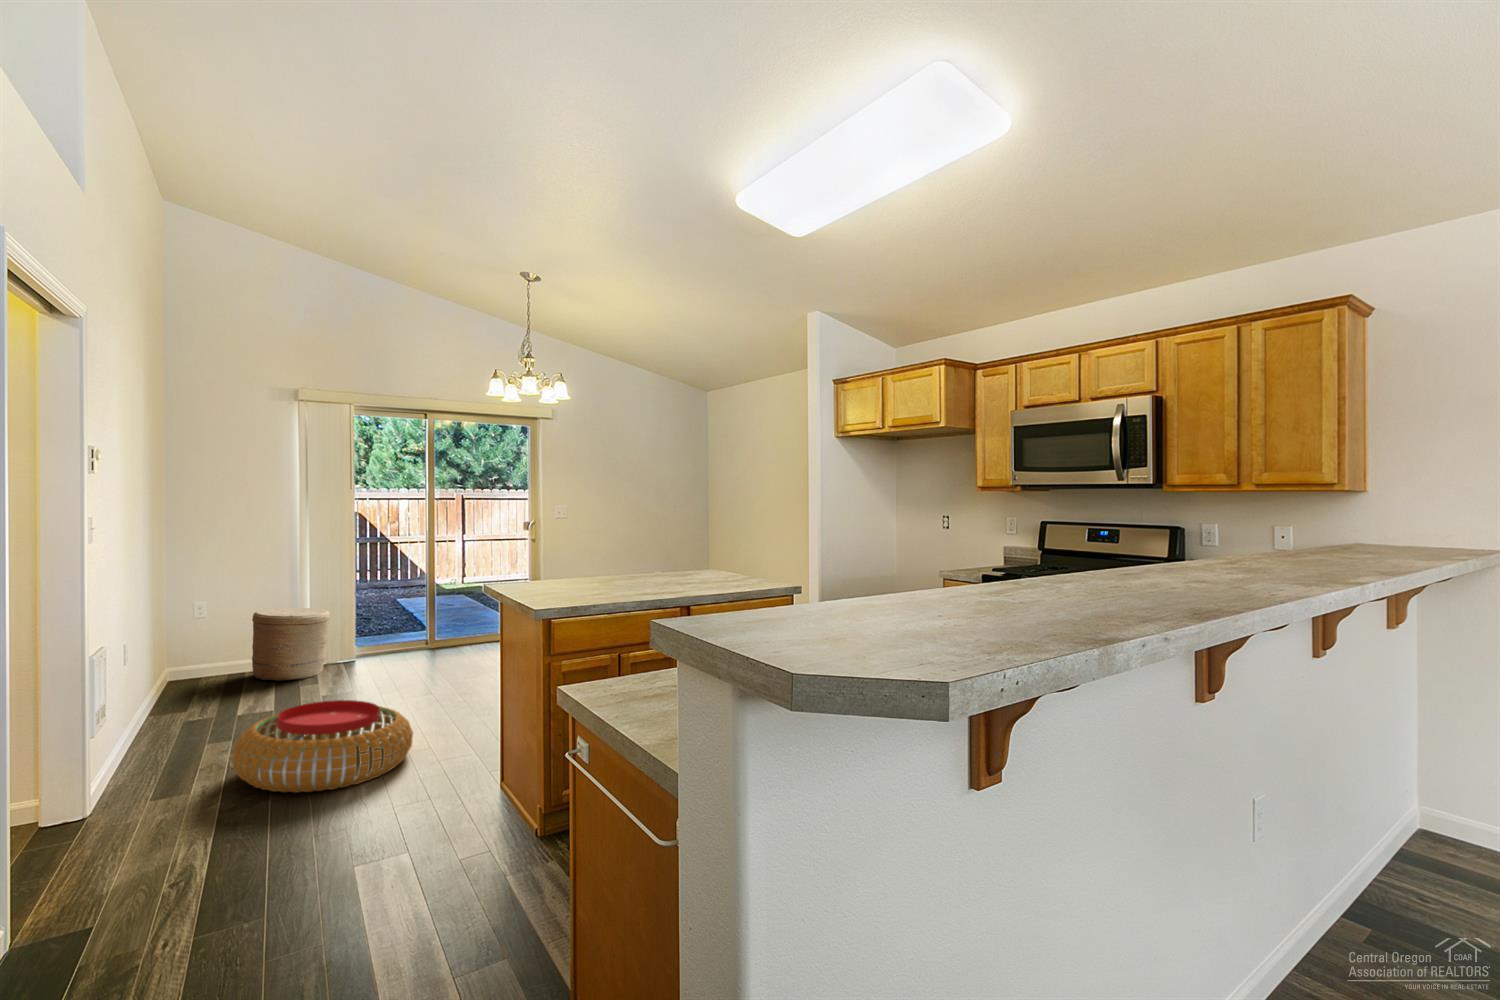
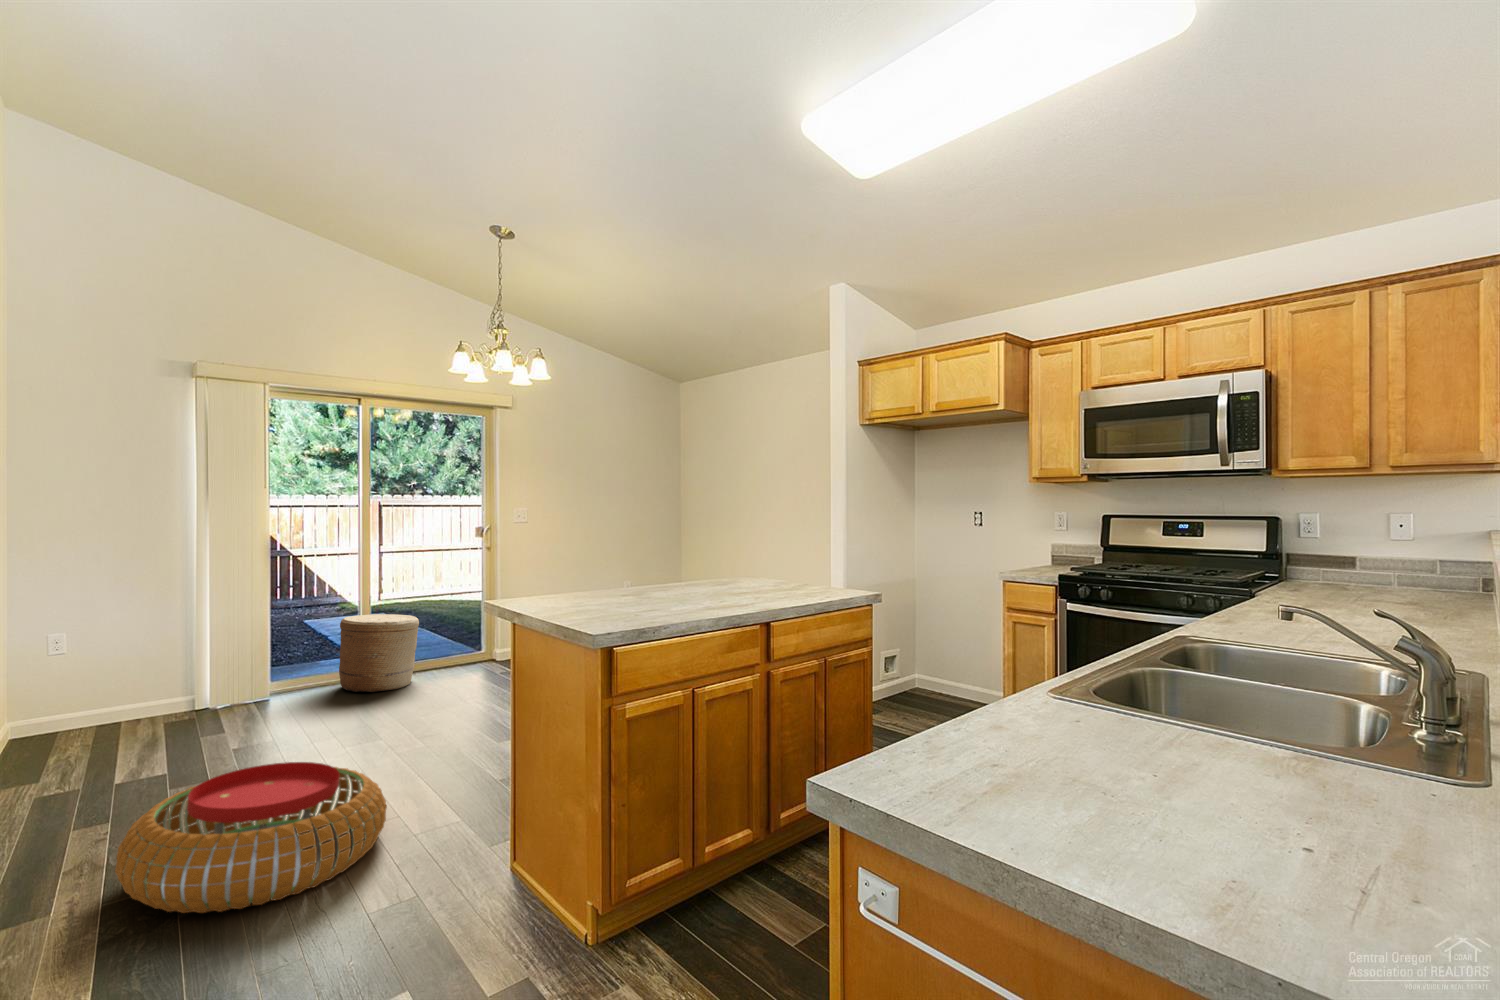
woven basket: present [252,608,330,681] -> present [339,614,419,692]

